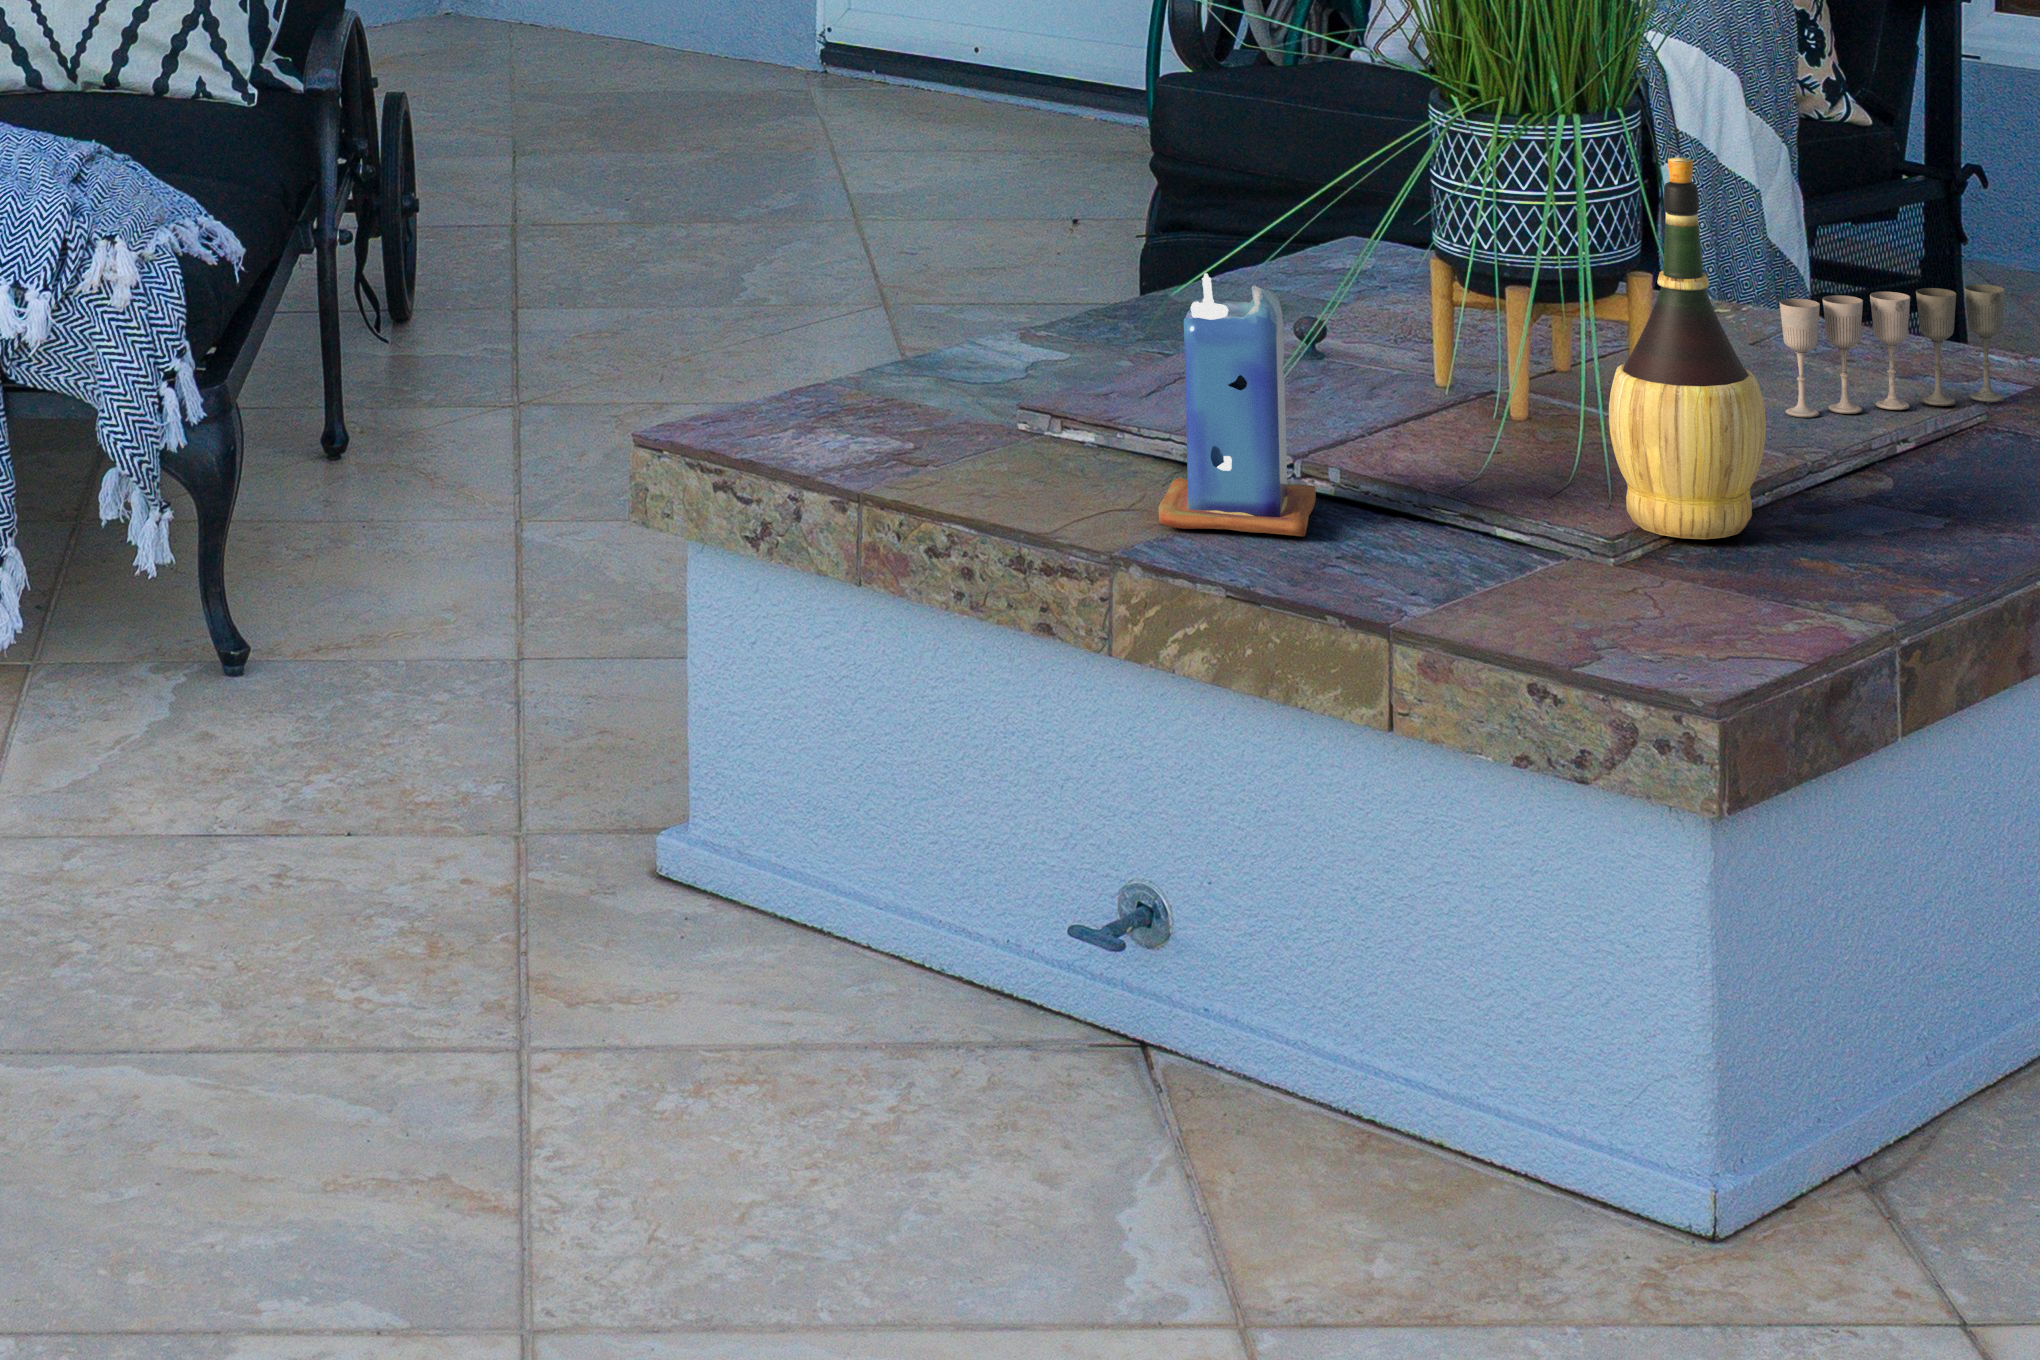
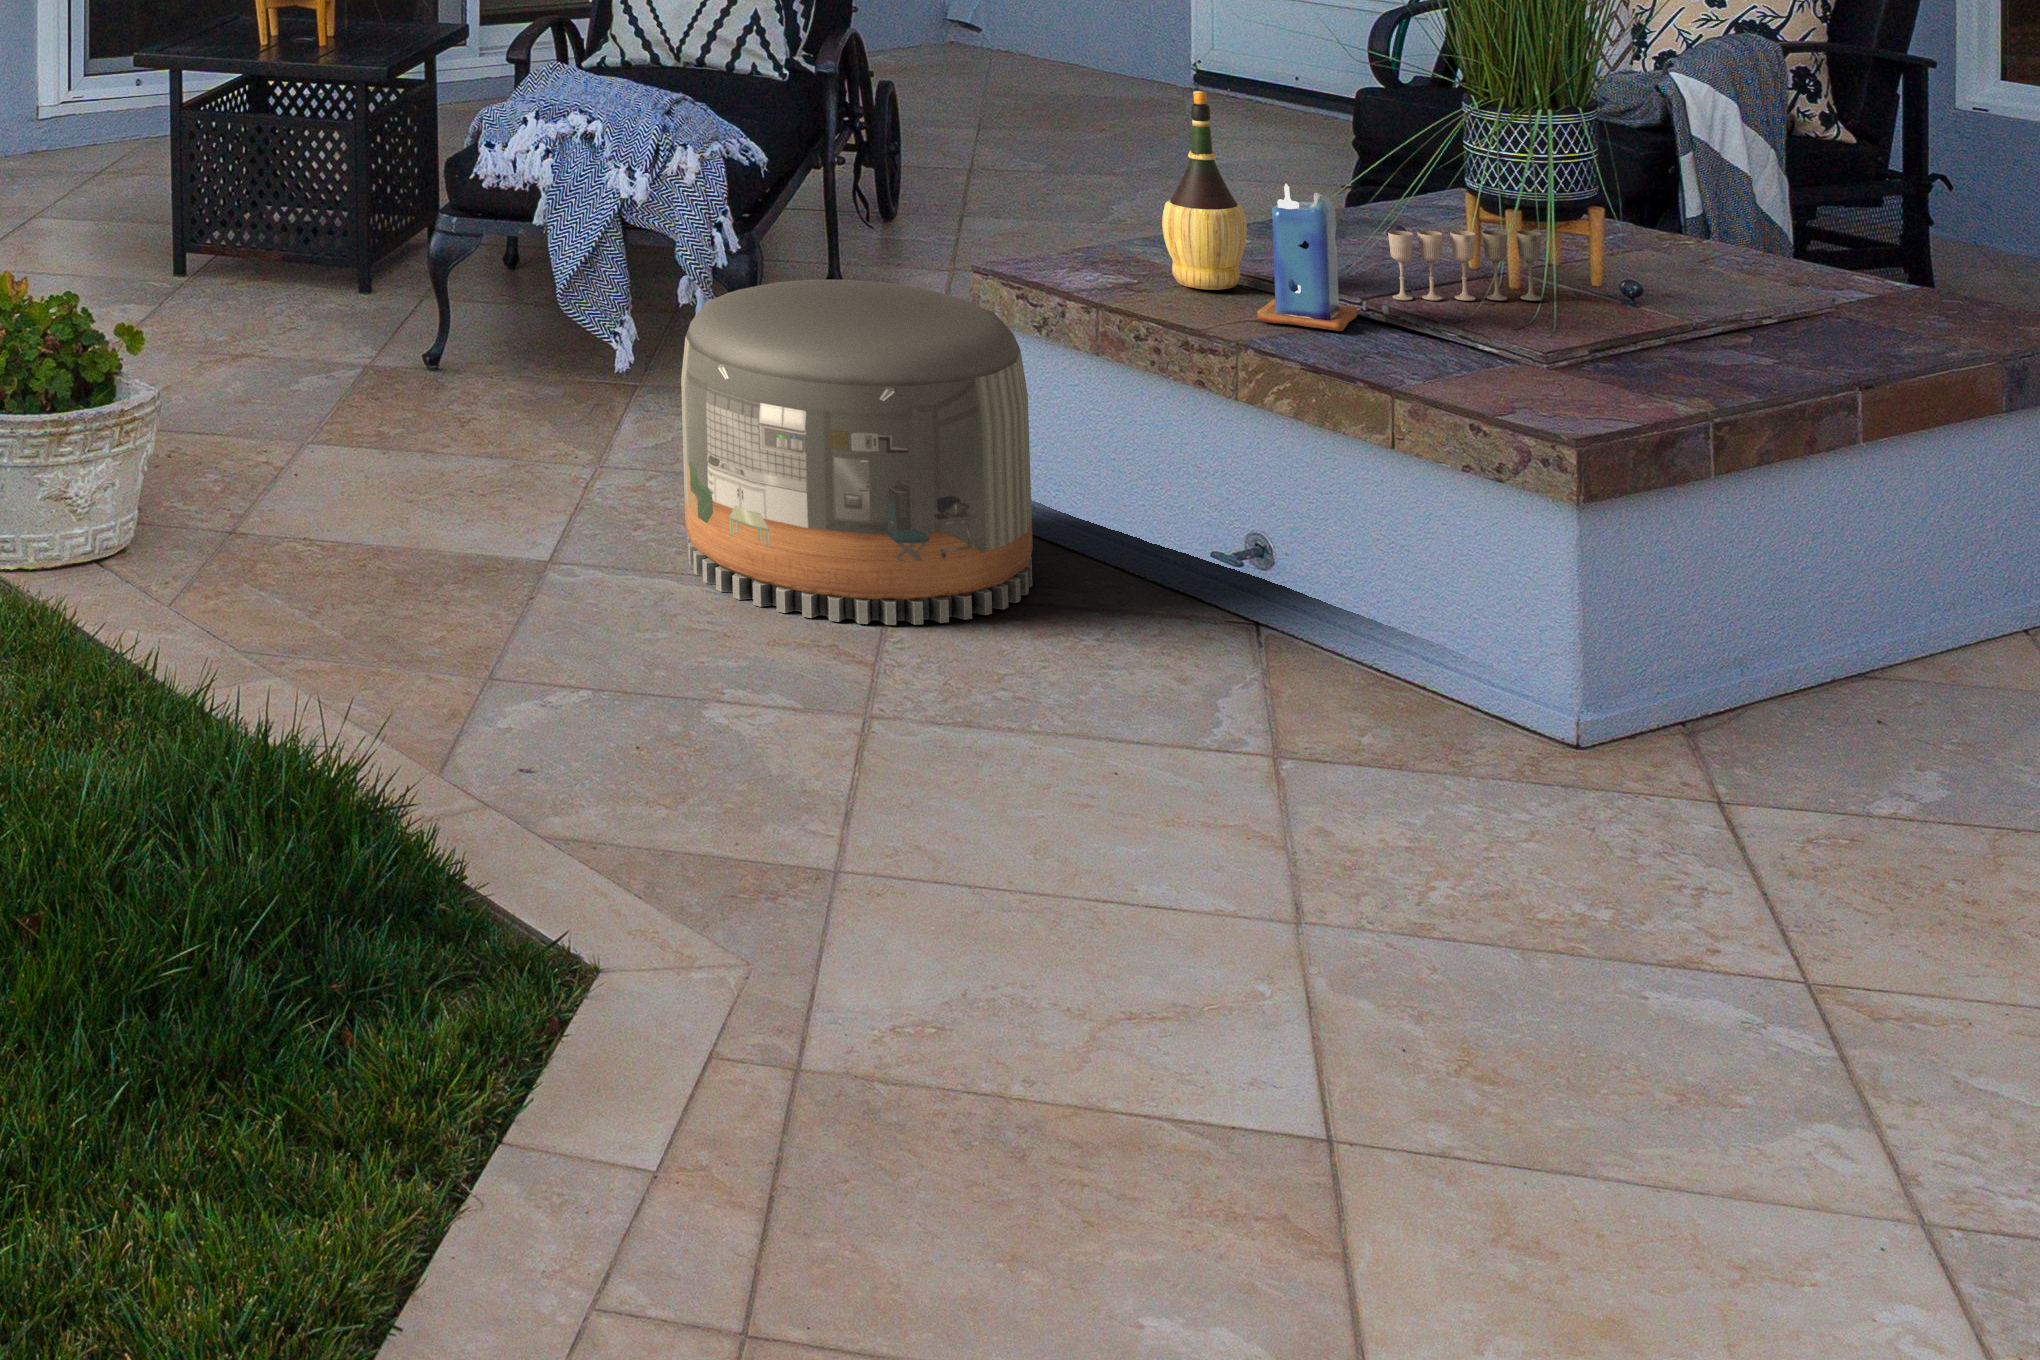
wine bottle: present [1609,158,1766,539] -> present [1162,91,1247,290]
wine glass: present [1780,284,2005,418] -> present [1388,230,1542,301]
pouf: none [135,502,774,1190] -> present [681,280,1033,625]

